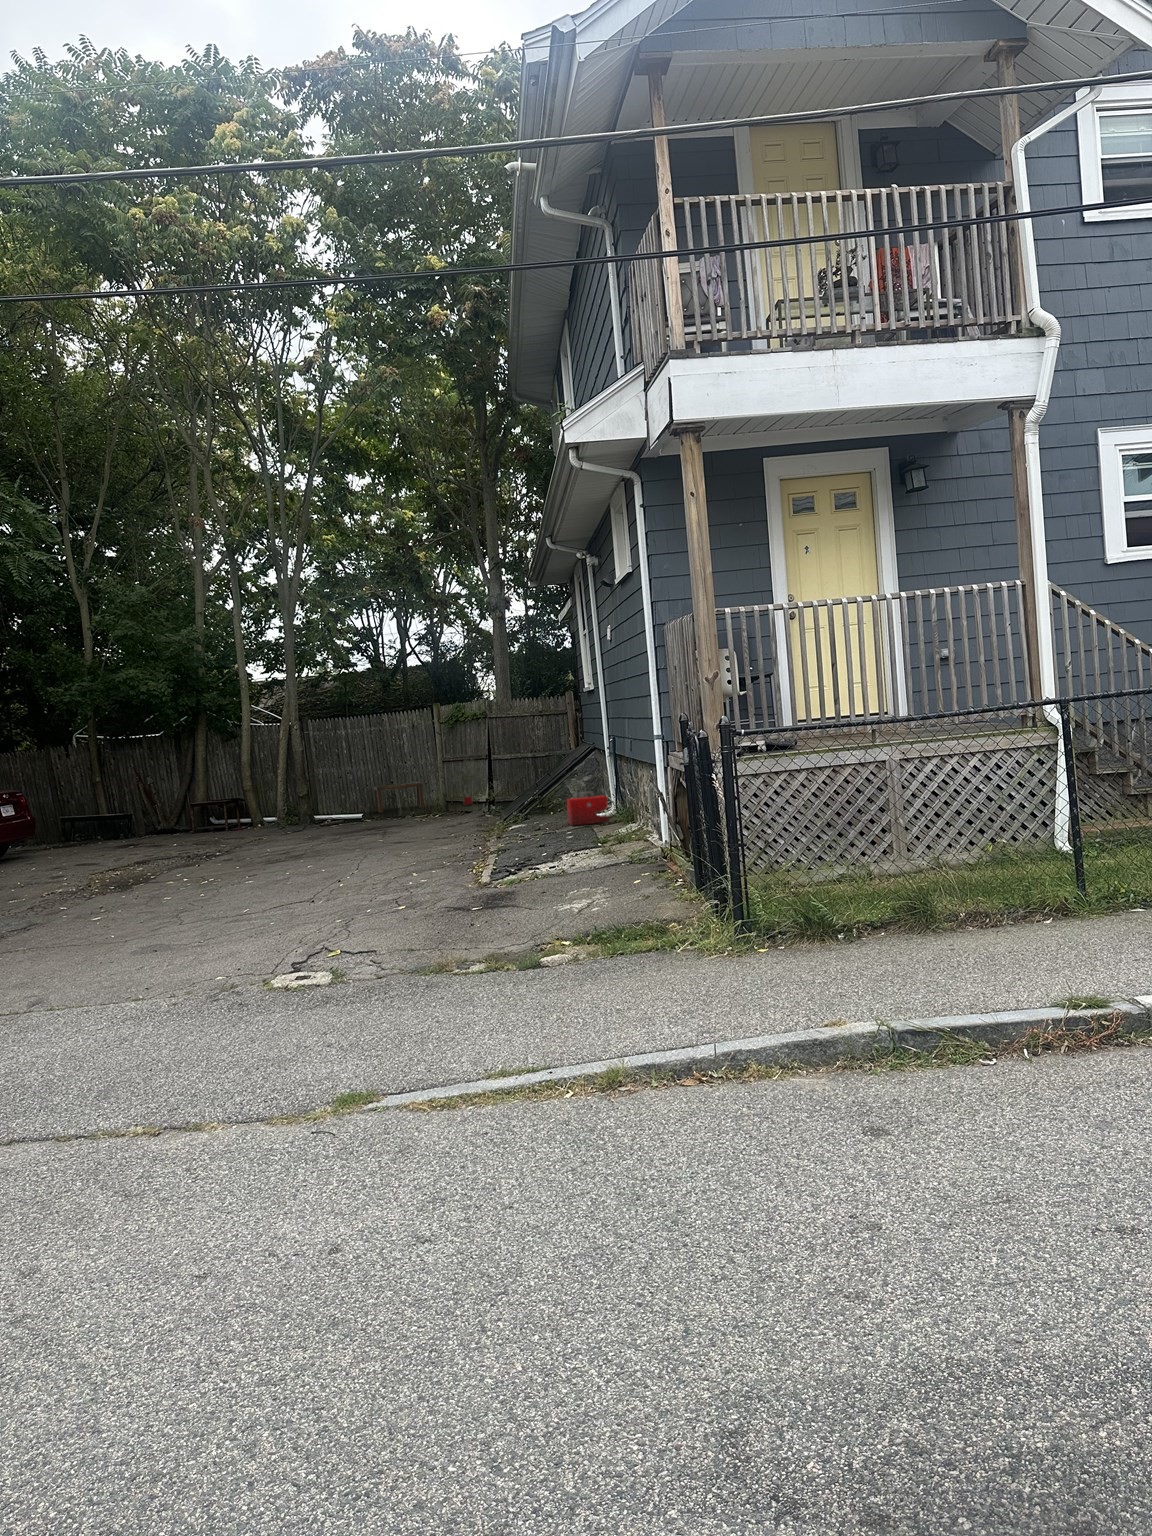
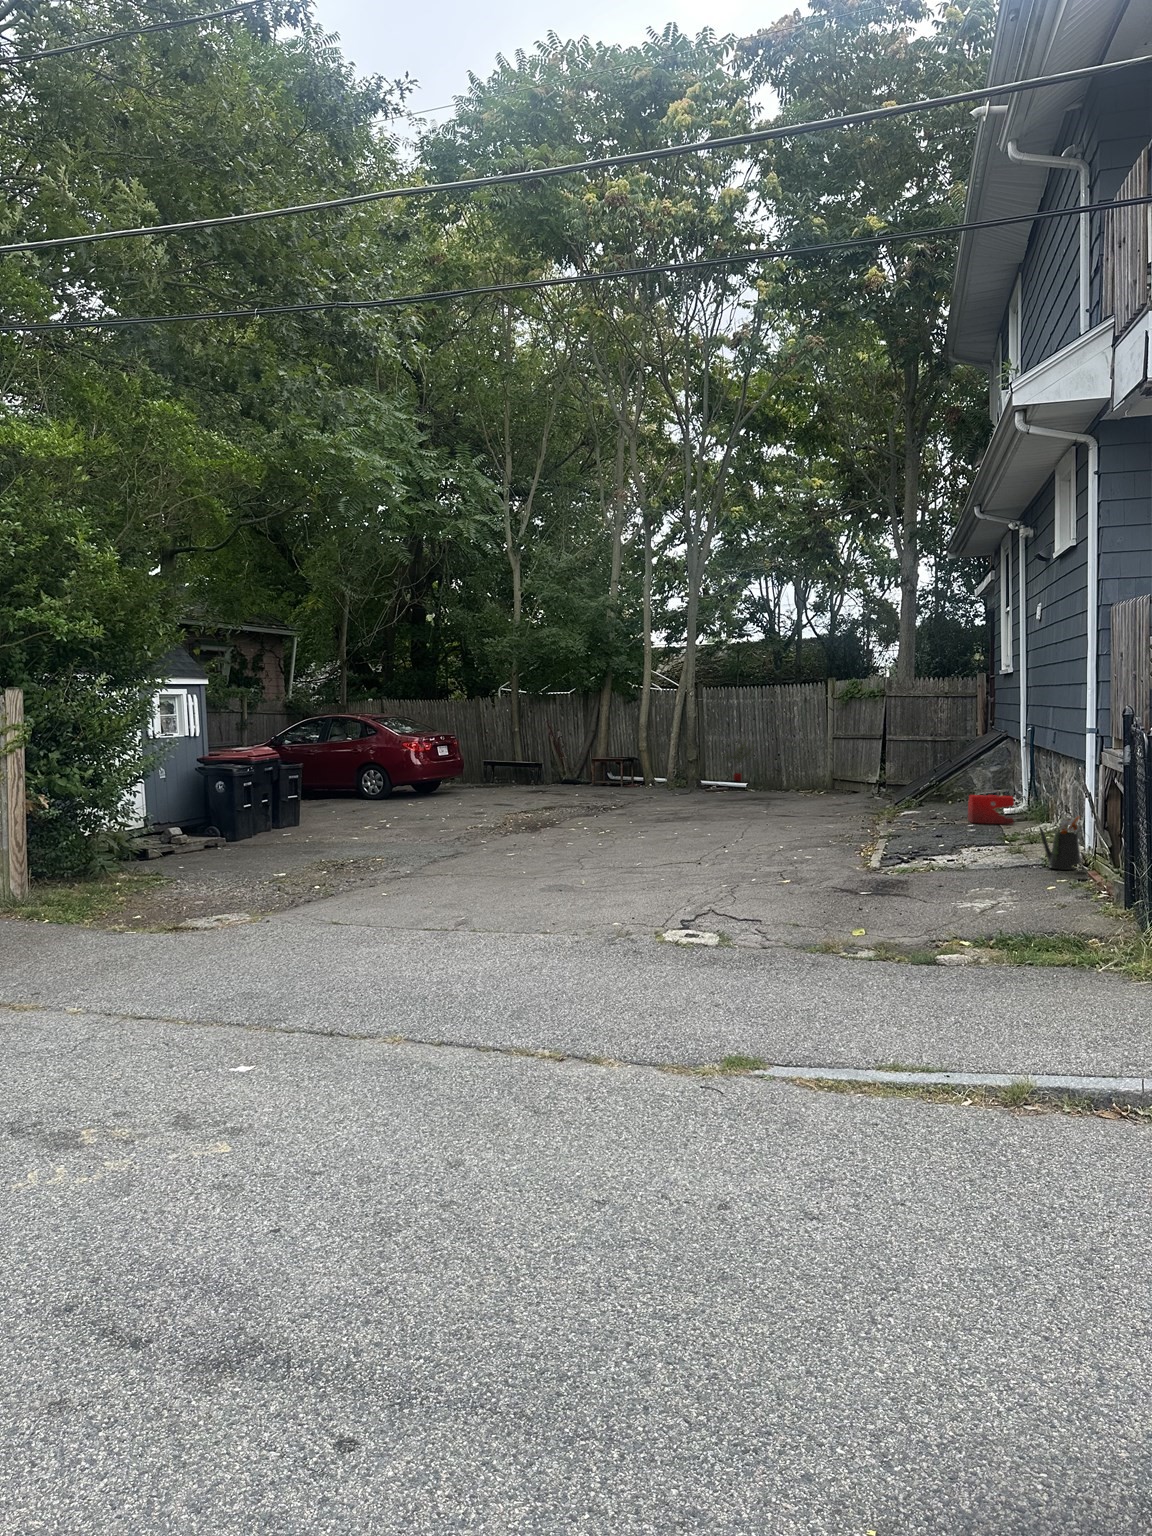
potted tree: present [452,760,481,806] -> present [724,739,754,781]
bench: present [374,782,424,813] -> none [766,758,816,786]
watering can: none [627,806,671,859] -> present [1040,816,1081,870]

